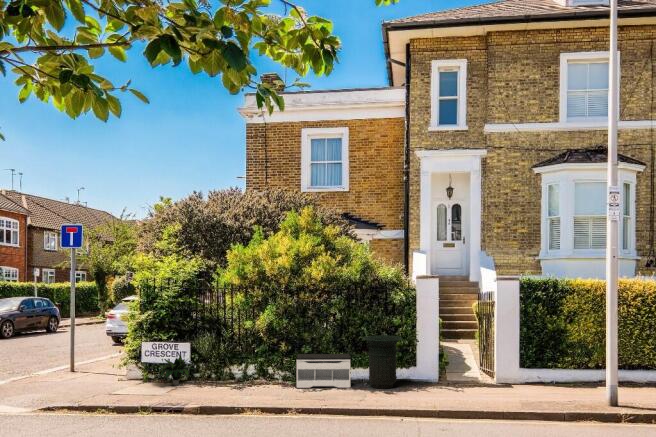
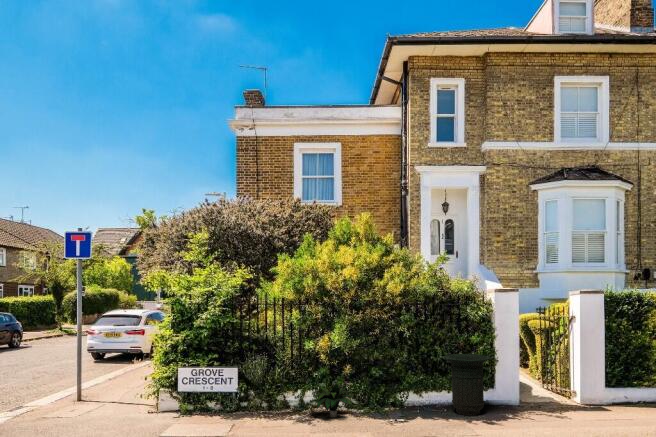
bench: present [296,354,350,388] -> none [367,376,434,418]
potted plant: present [160,356,195,386] -> present [315,381,352,418]

